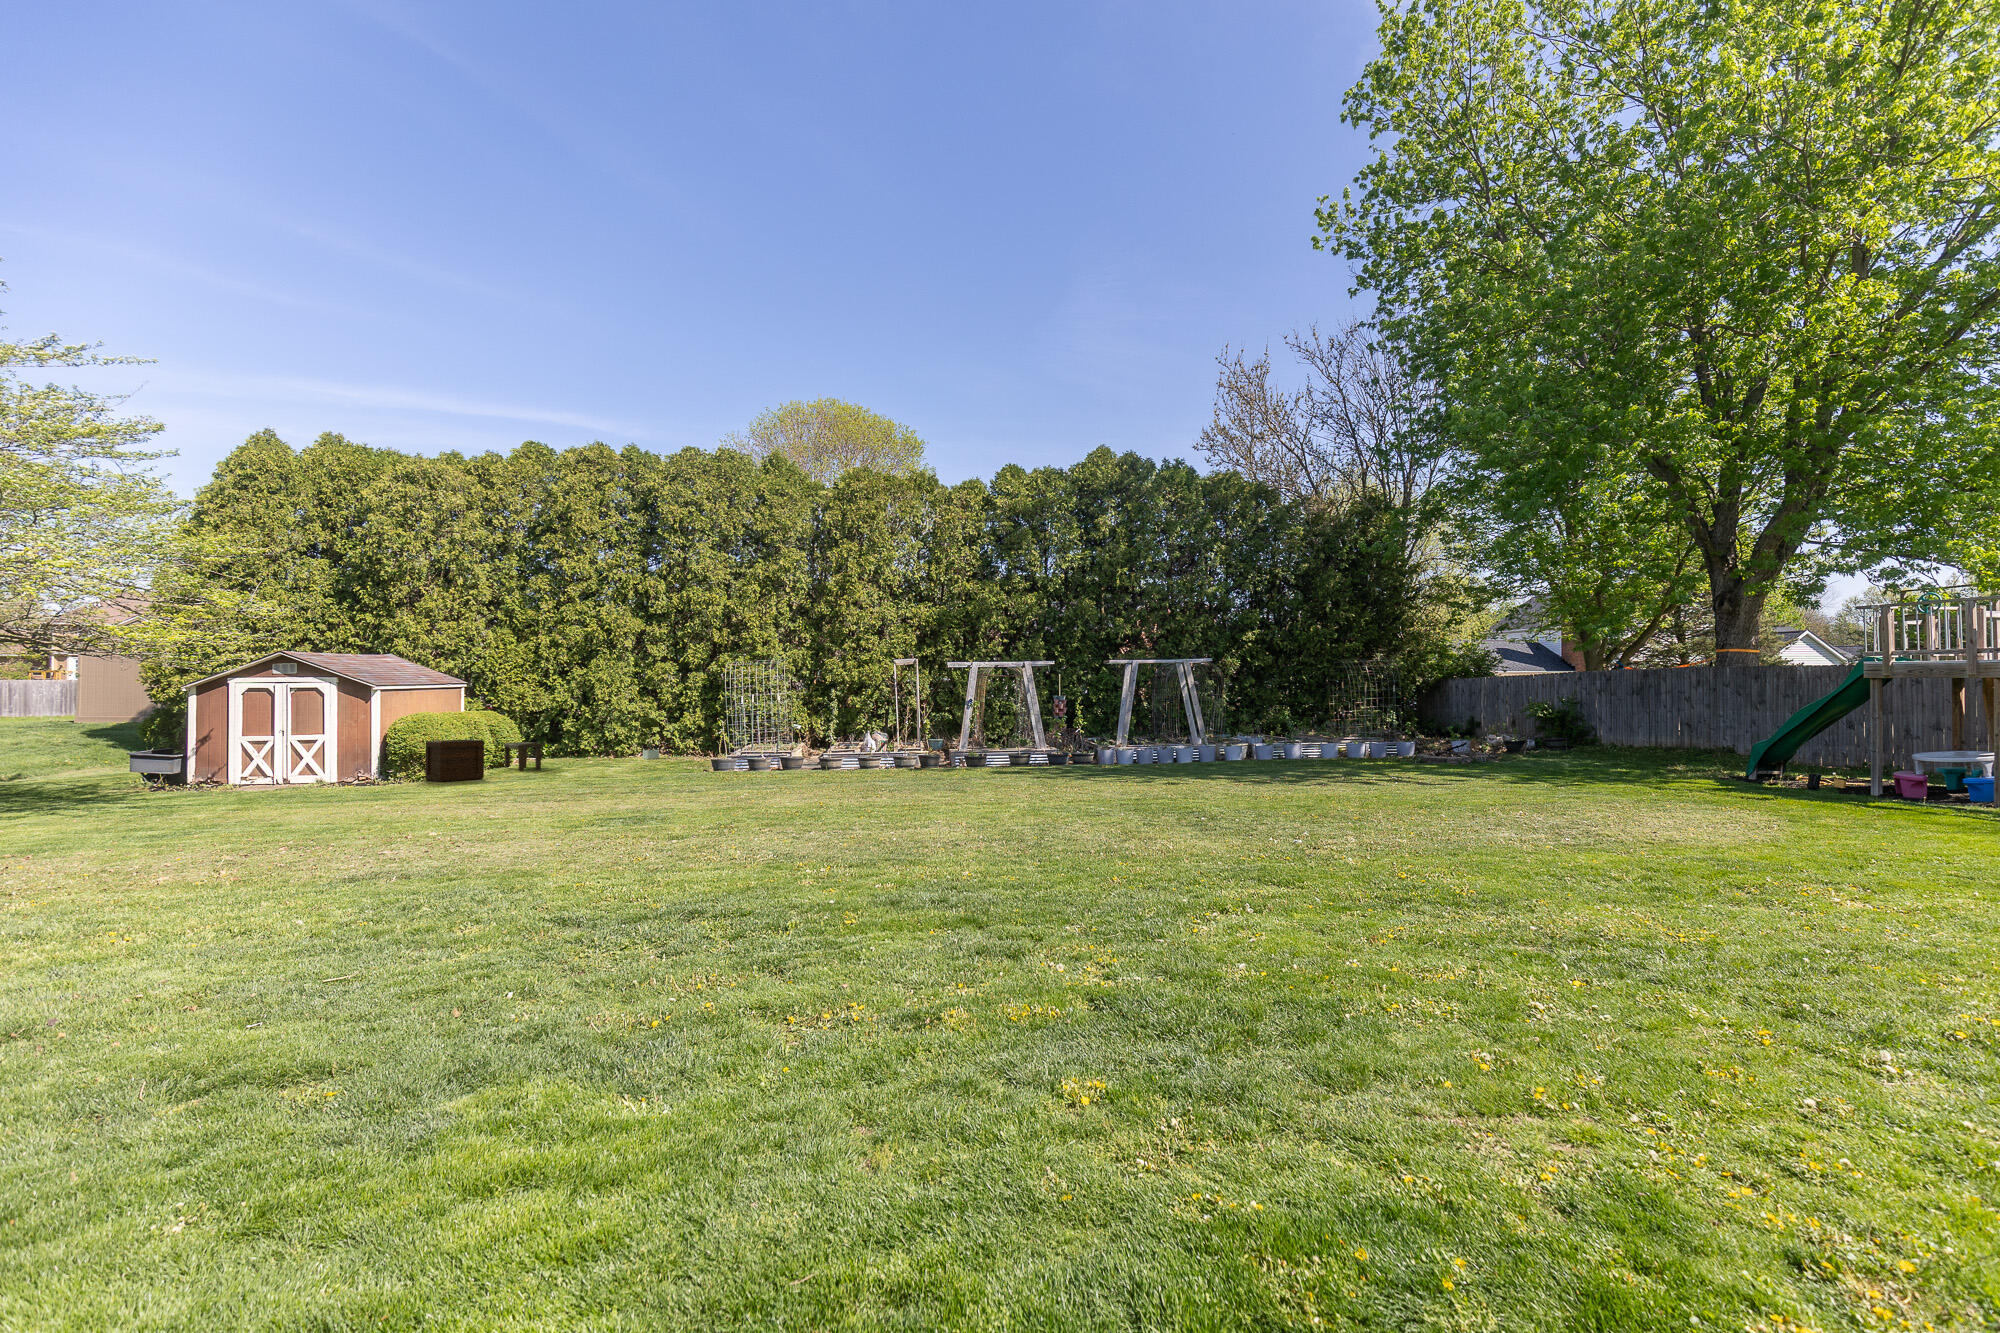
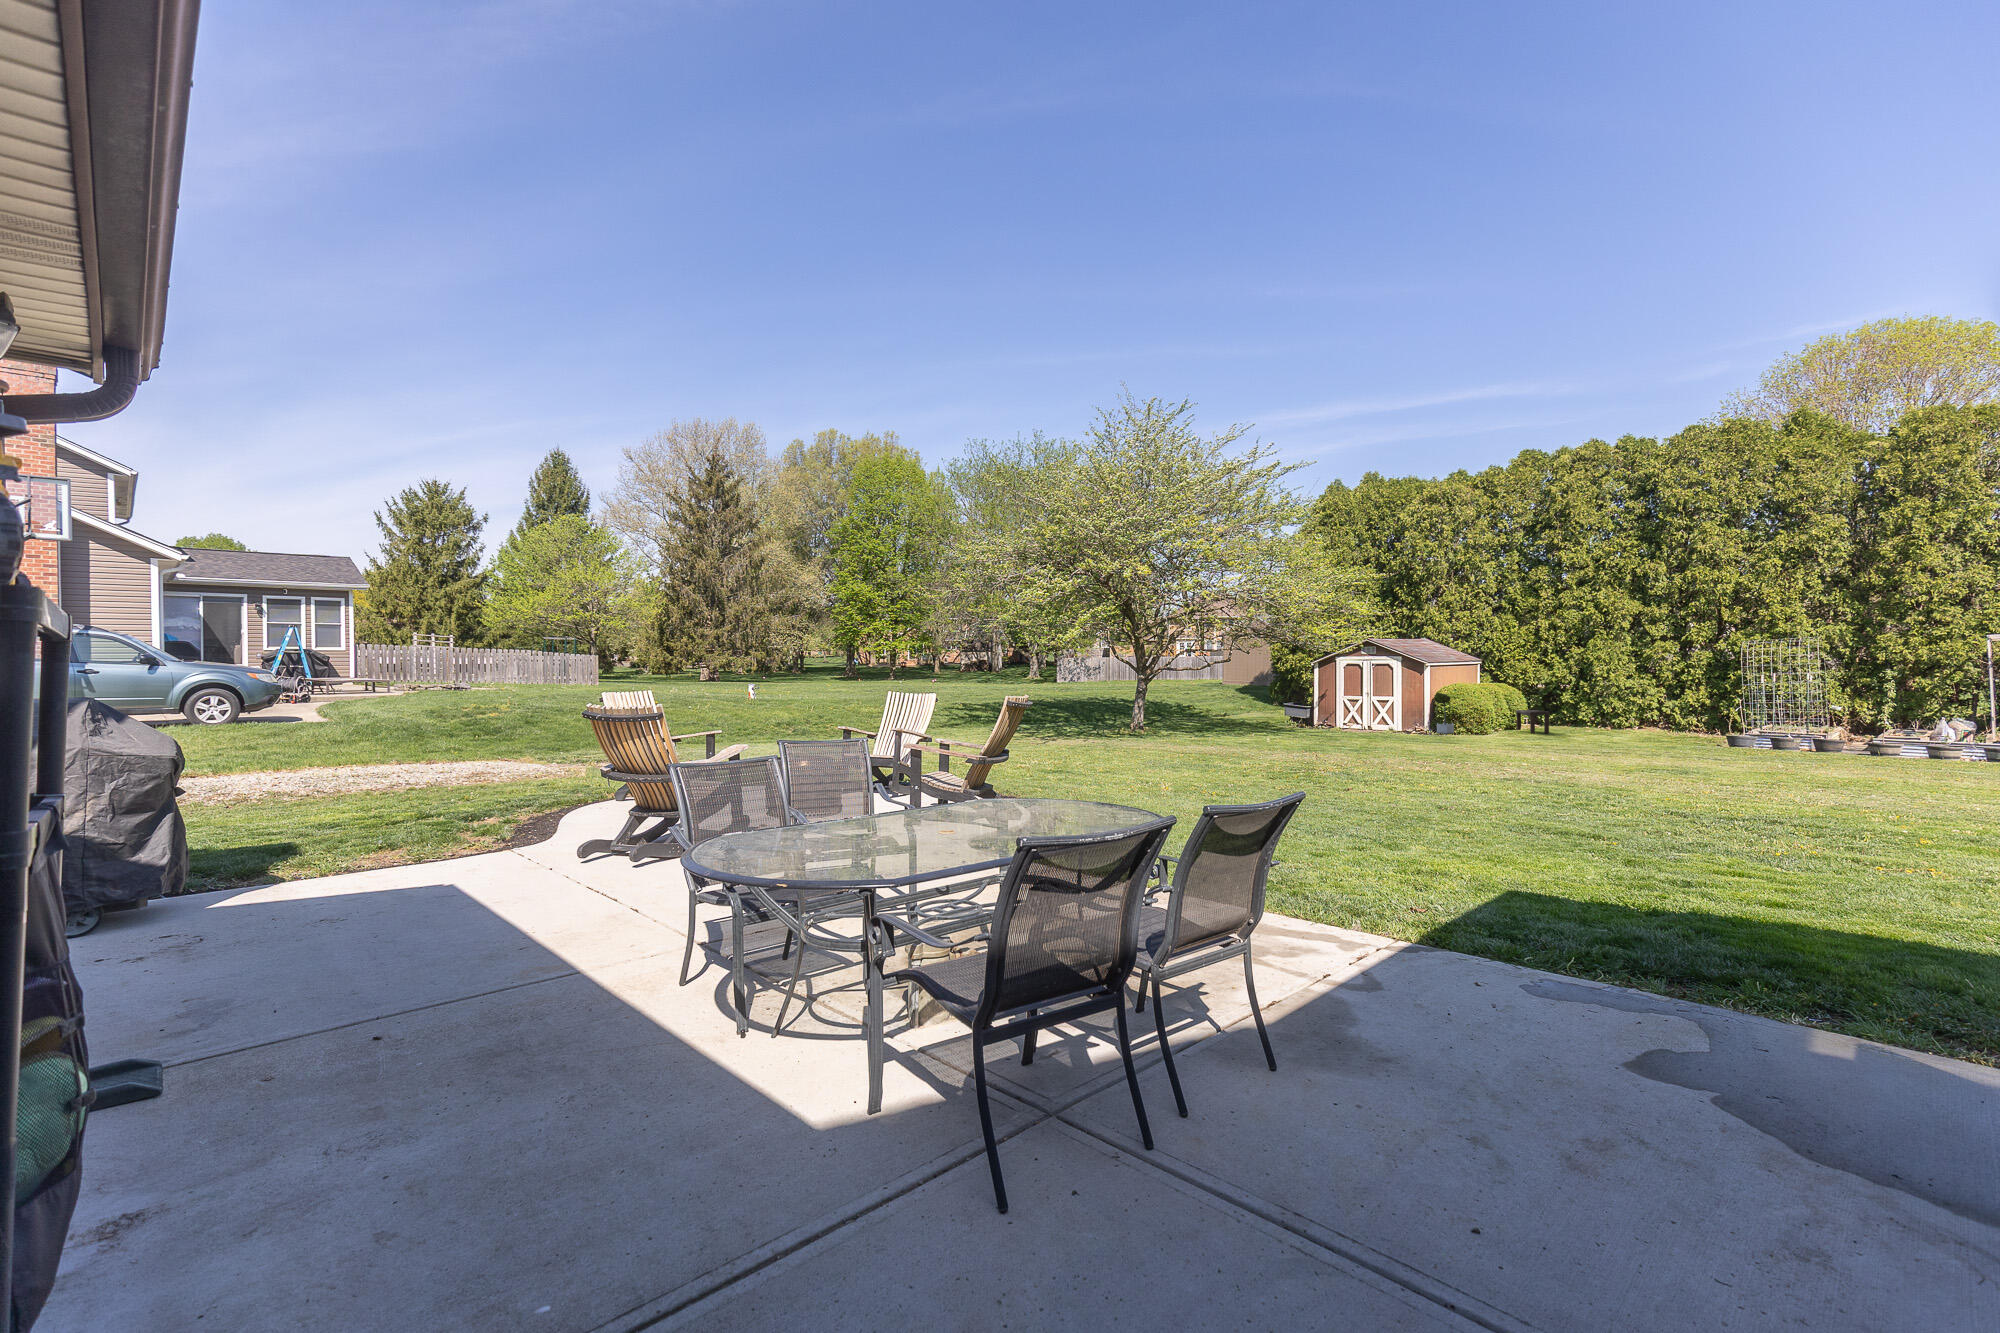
potted tree: present [639,717,659,759] -> present [1434,692,1454,733]
wooden crate: present [425,739,484,782] -> none [1463,705,1508,737]

